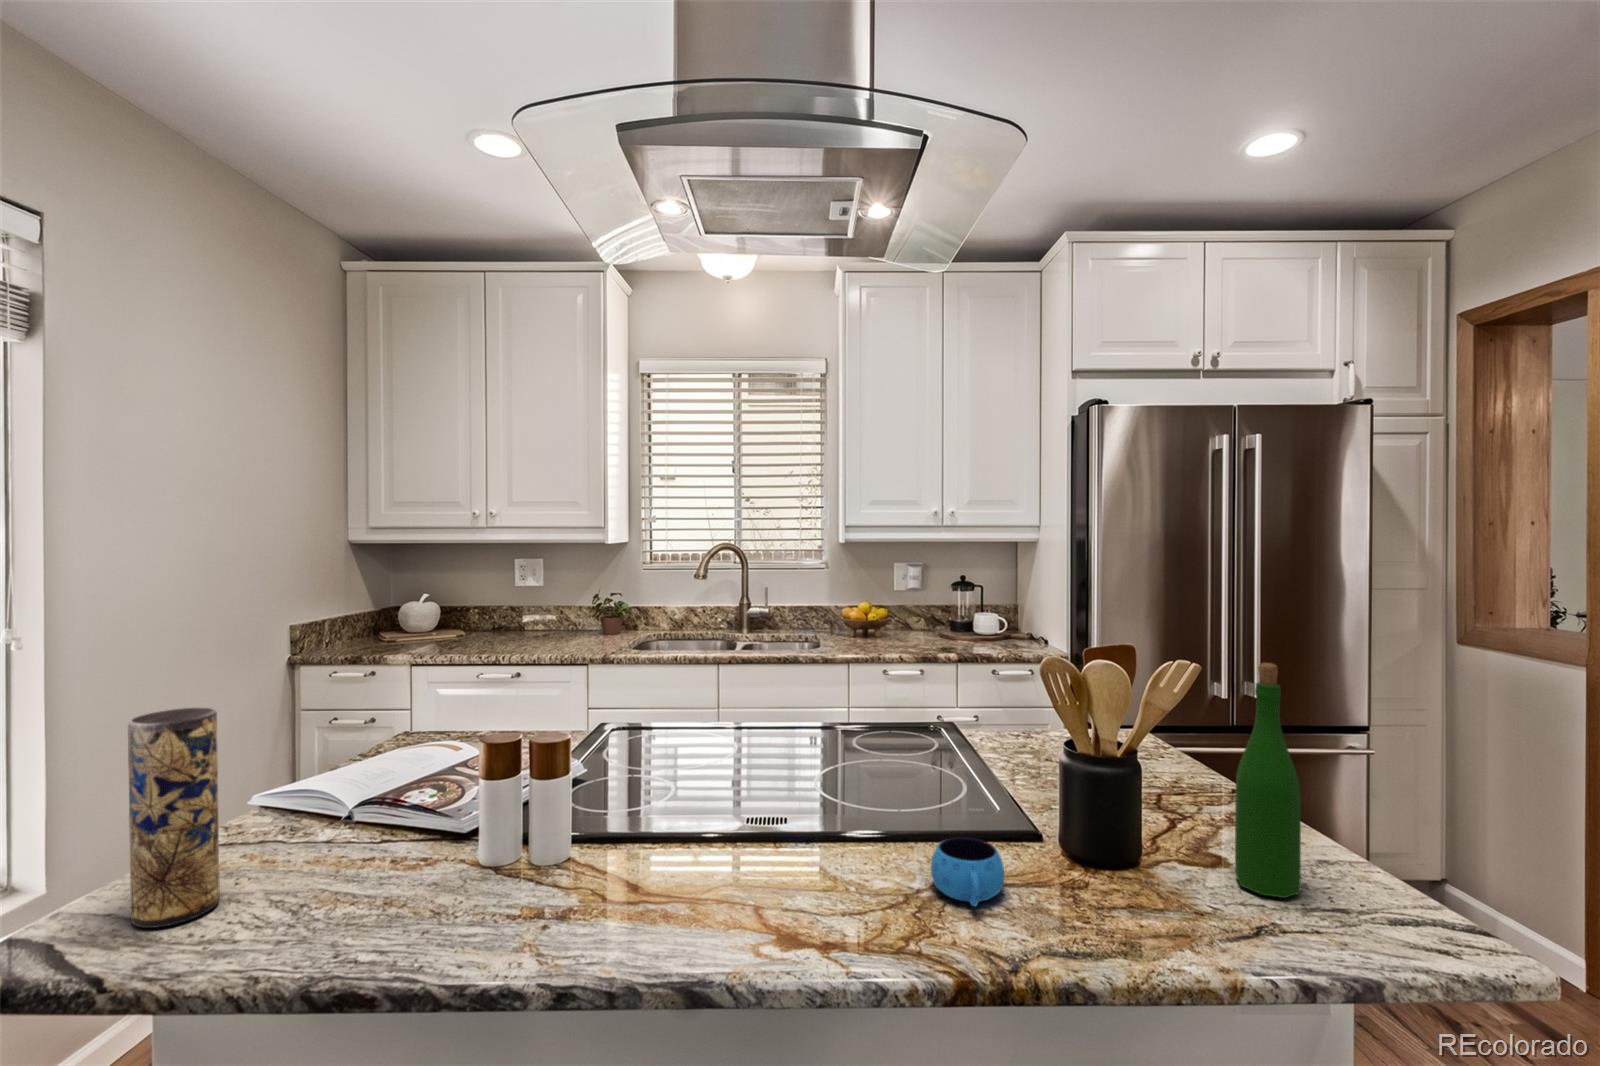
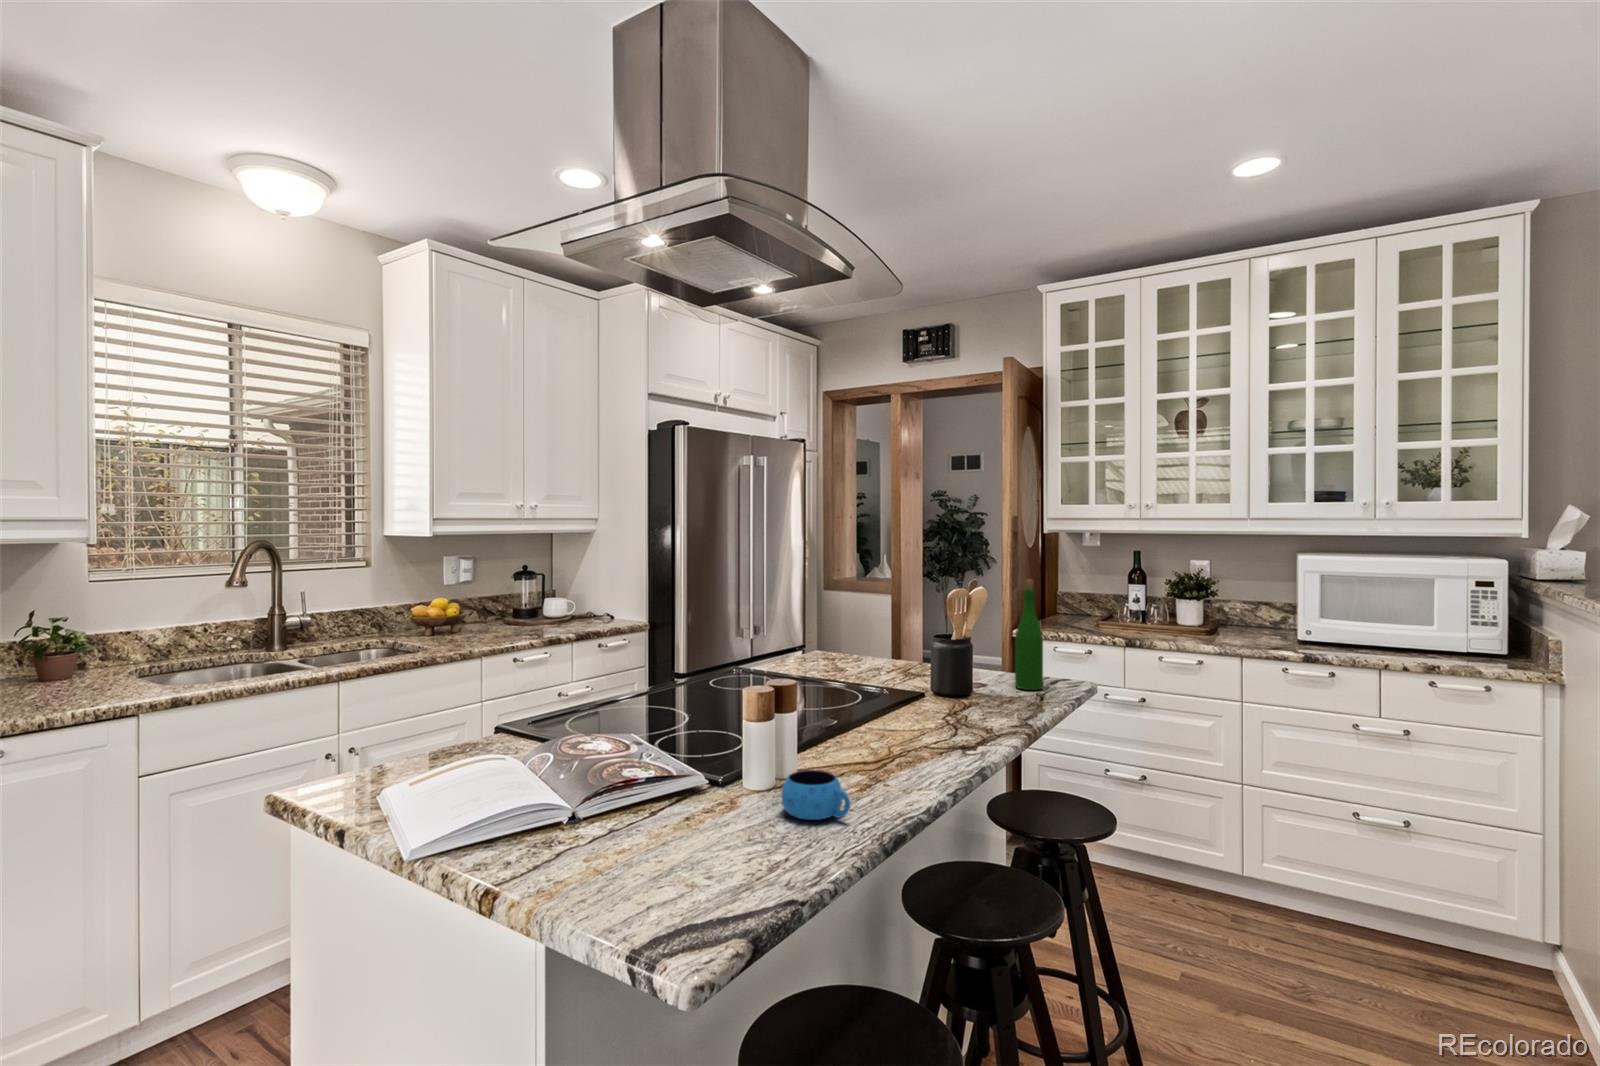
vase: present [128,708,220,928] -> none [666,682,738,907]
mug: present [931,837,1005,906] -> present [781,770,850,820]

